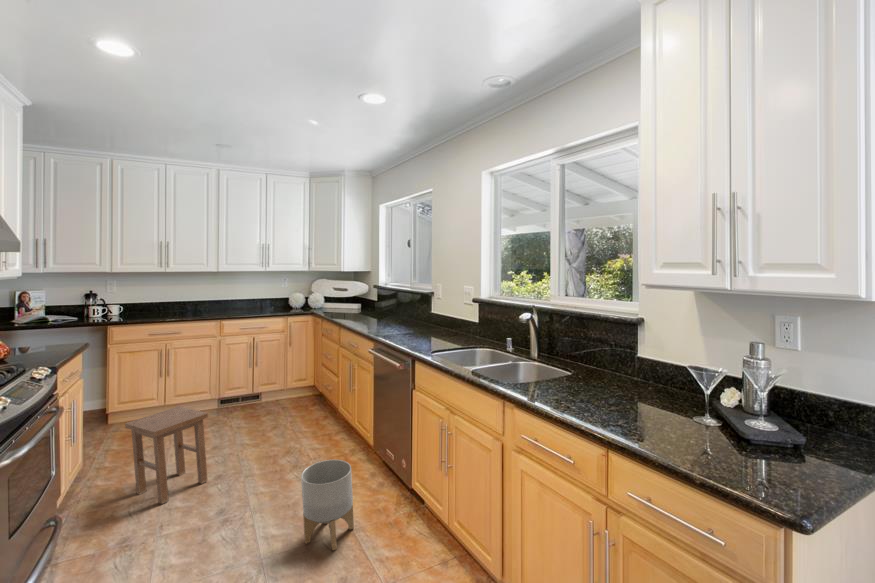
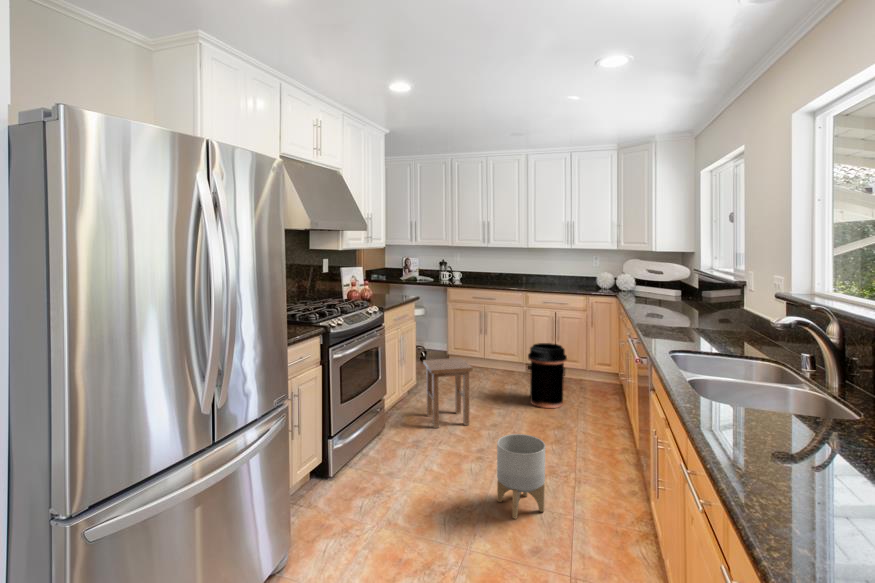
trash can: none [250,367,291,434] -> present [528,343,567,408]

